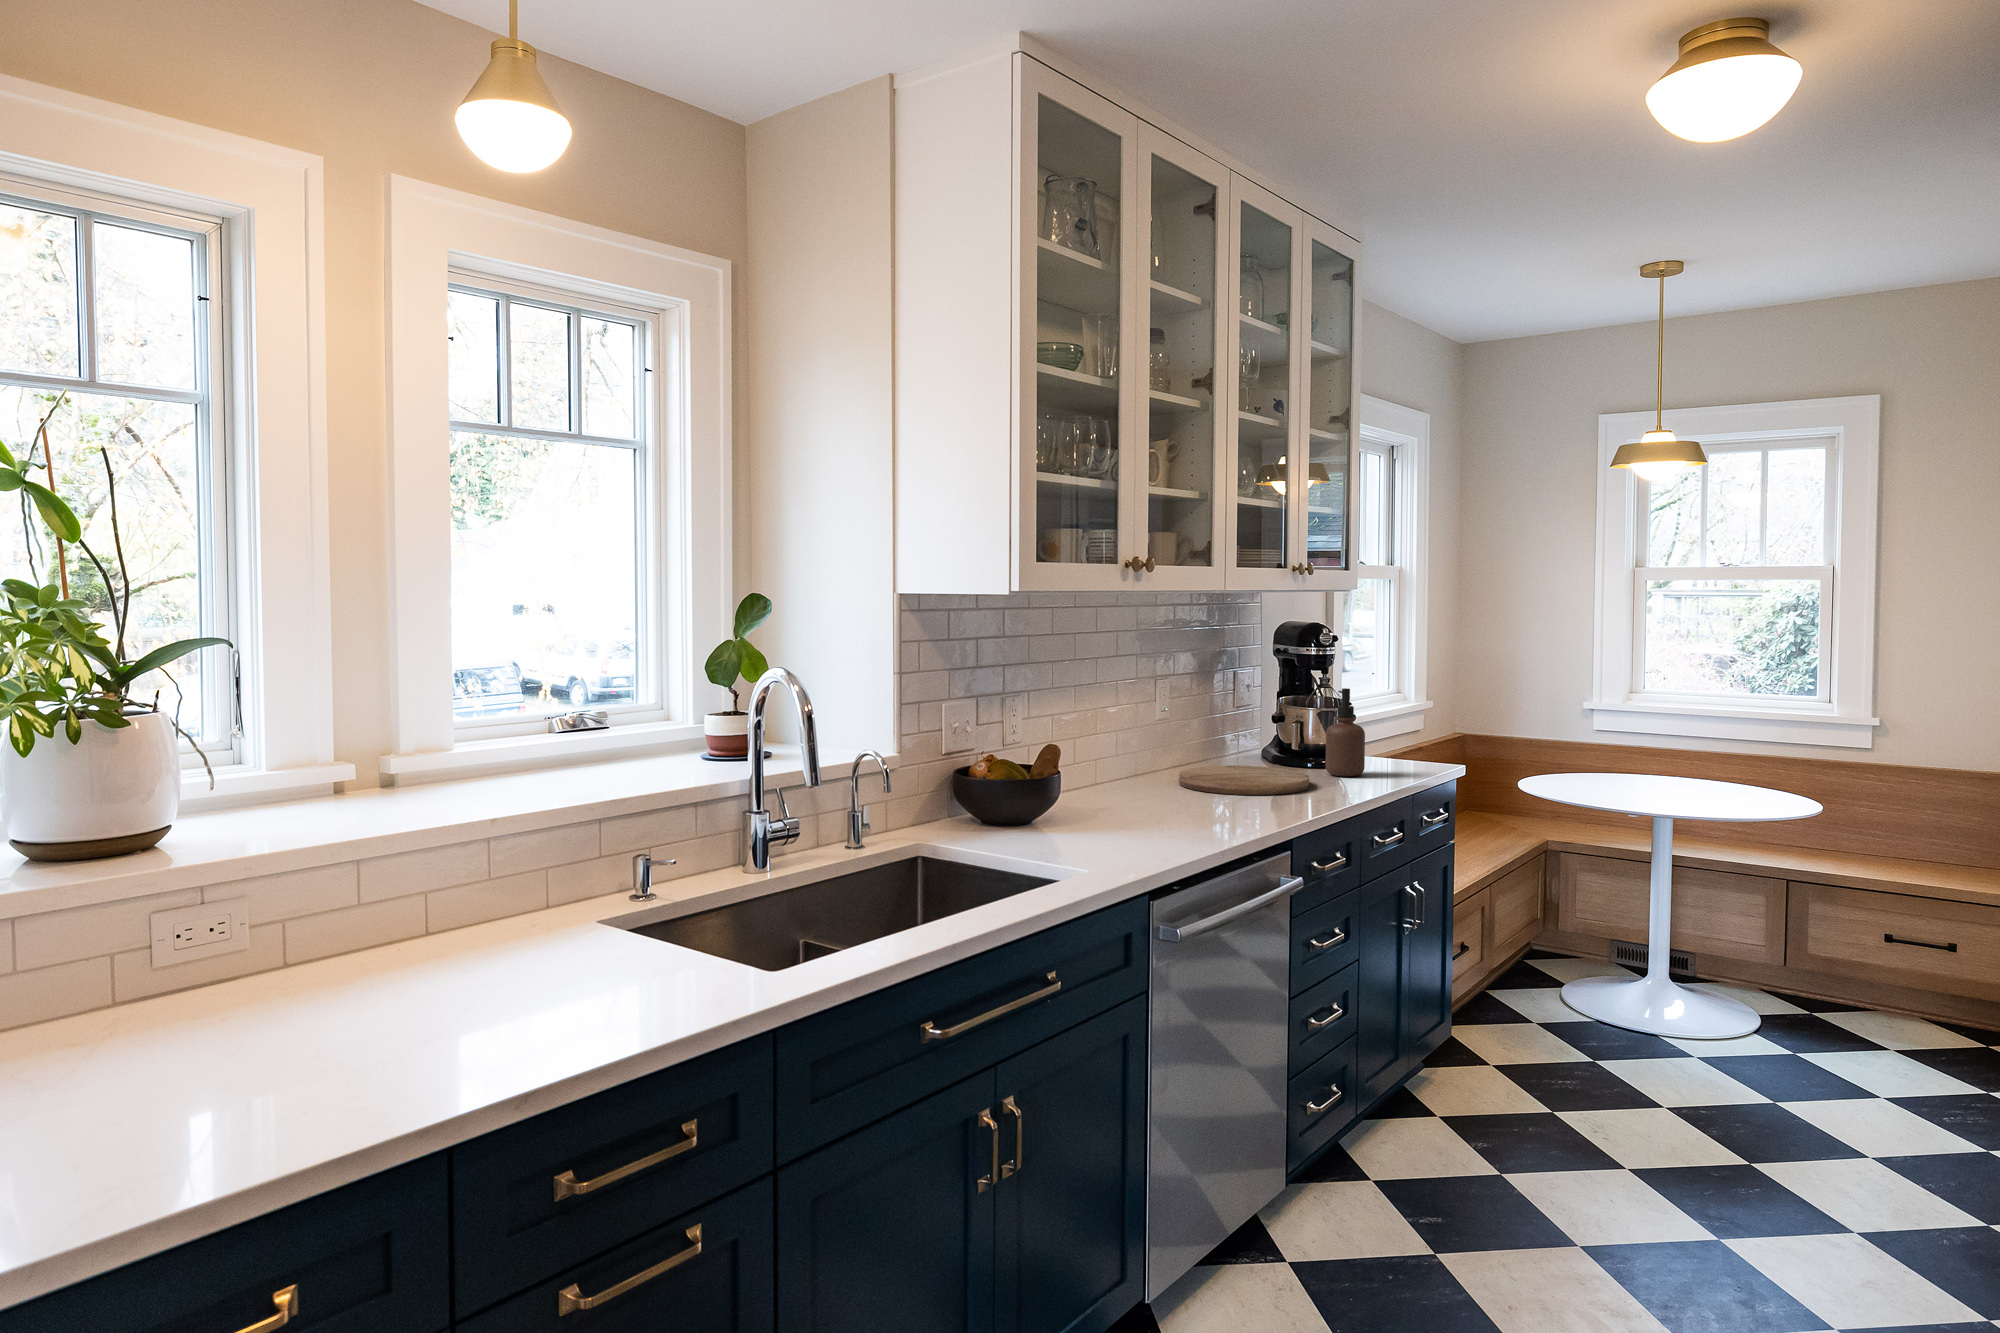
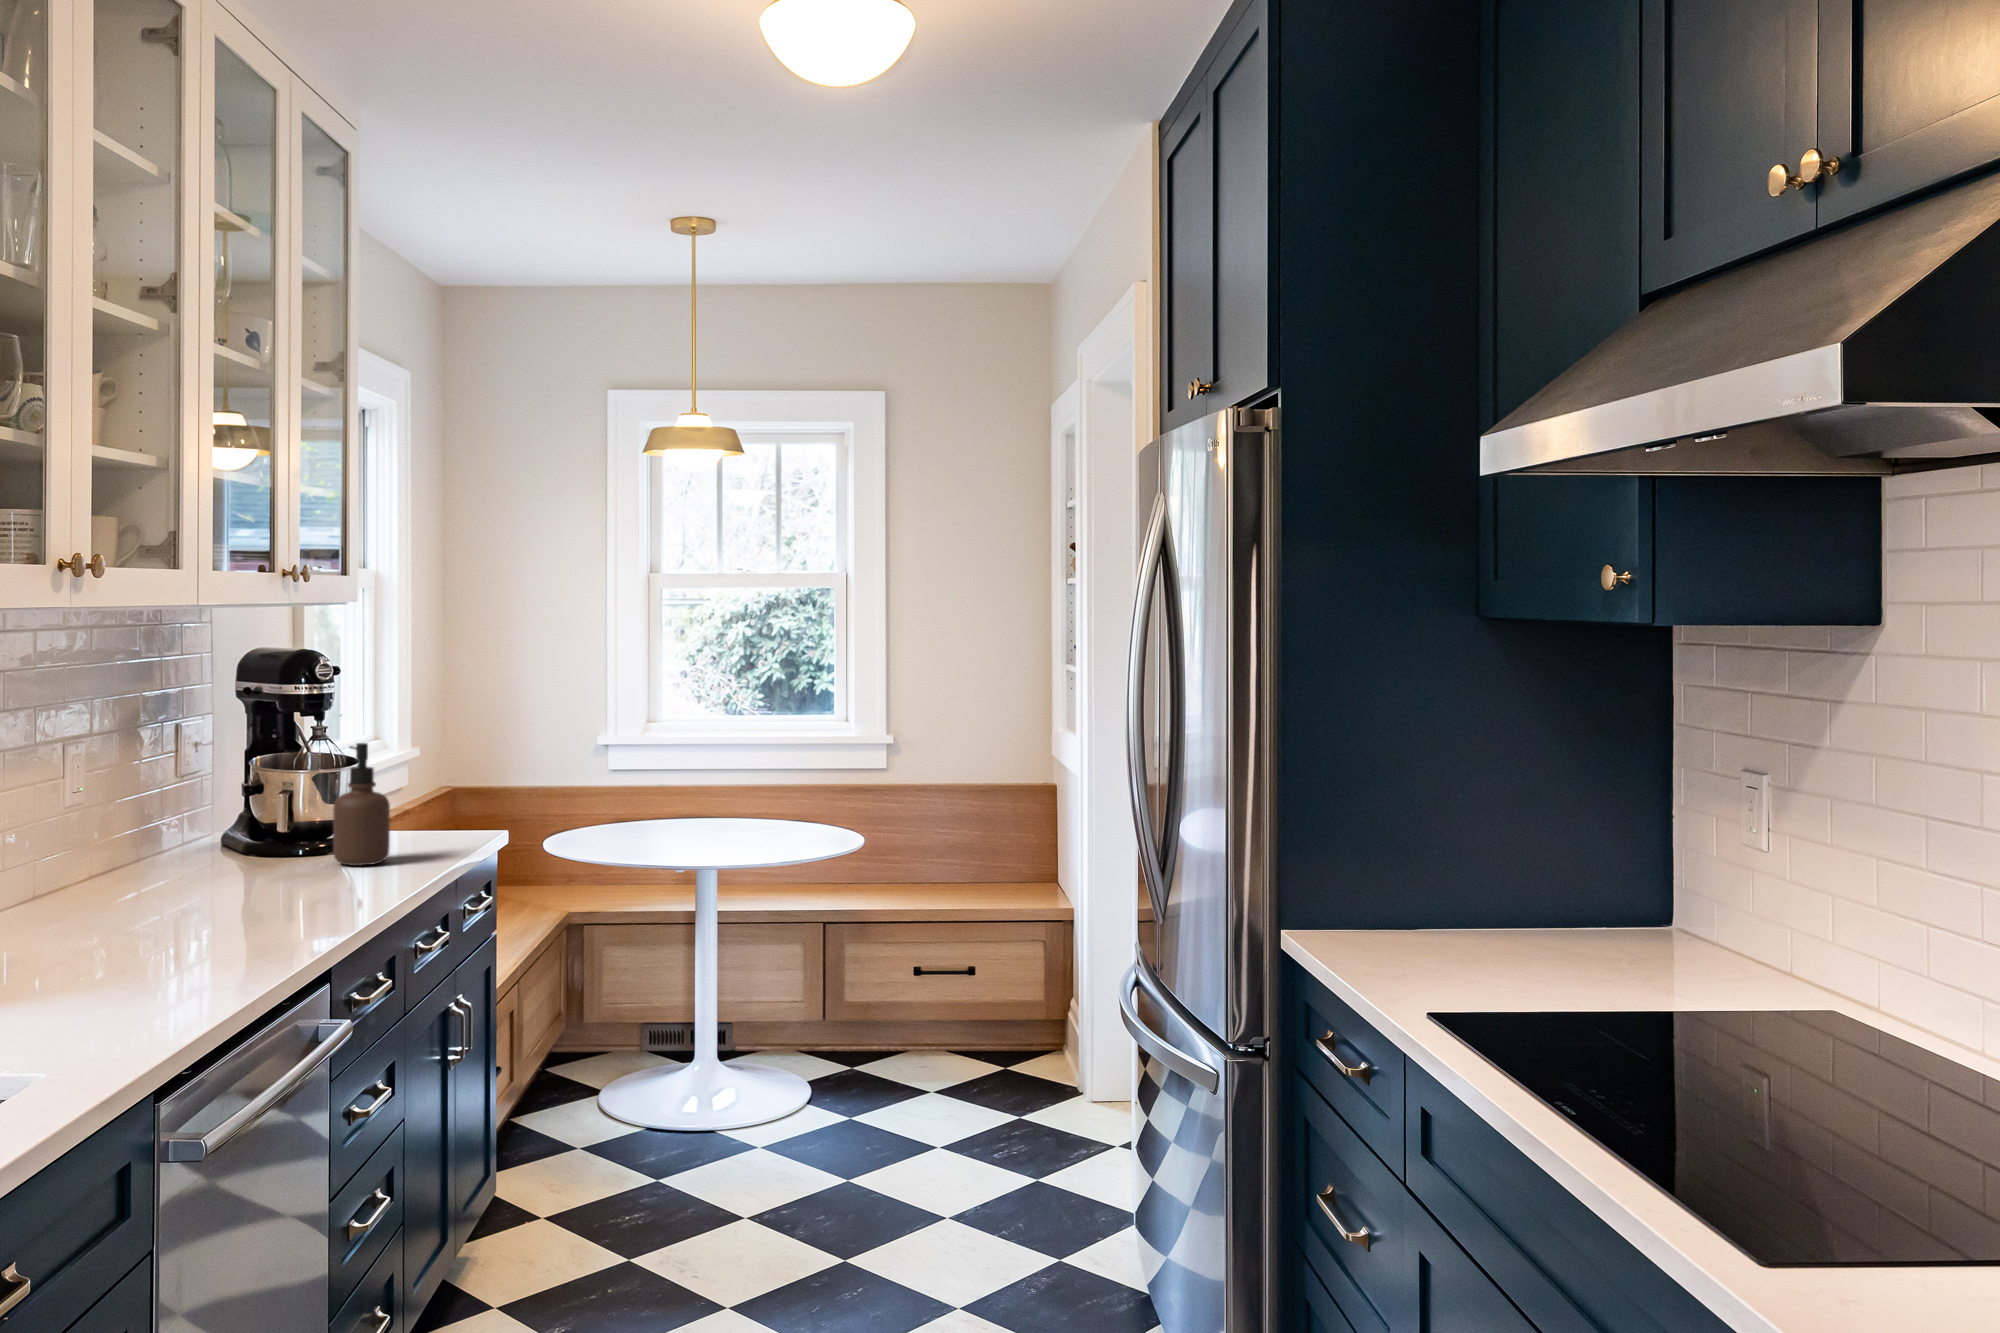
cutting board: present [1179,766,1309,795] -> none [110,862,322,911]

